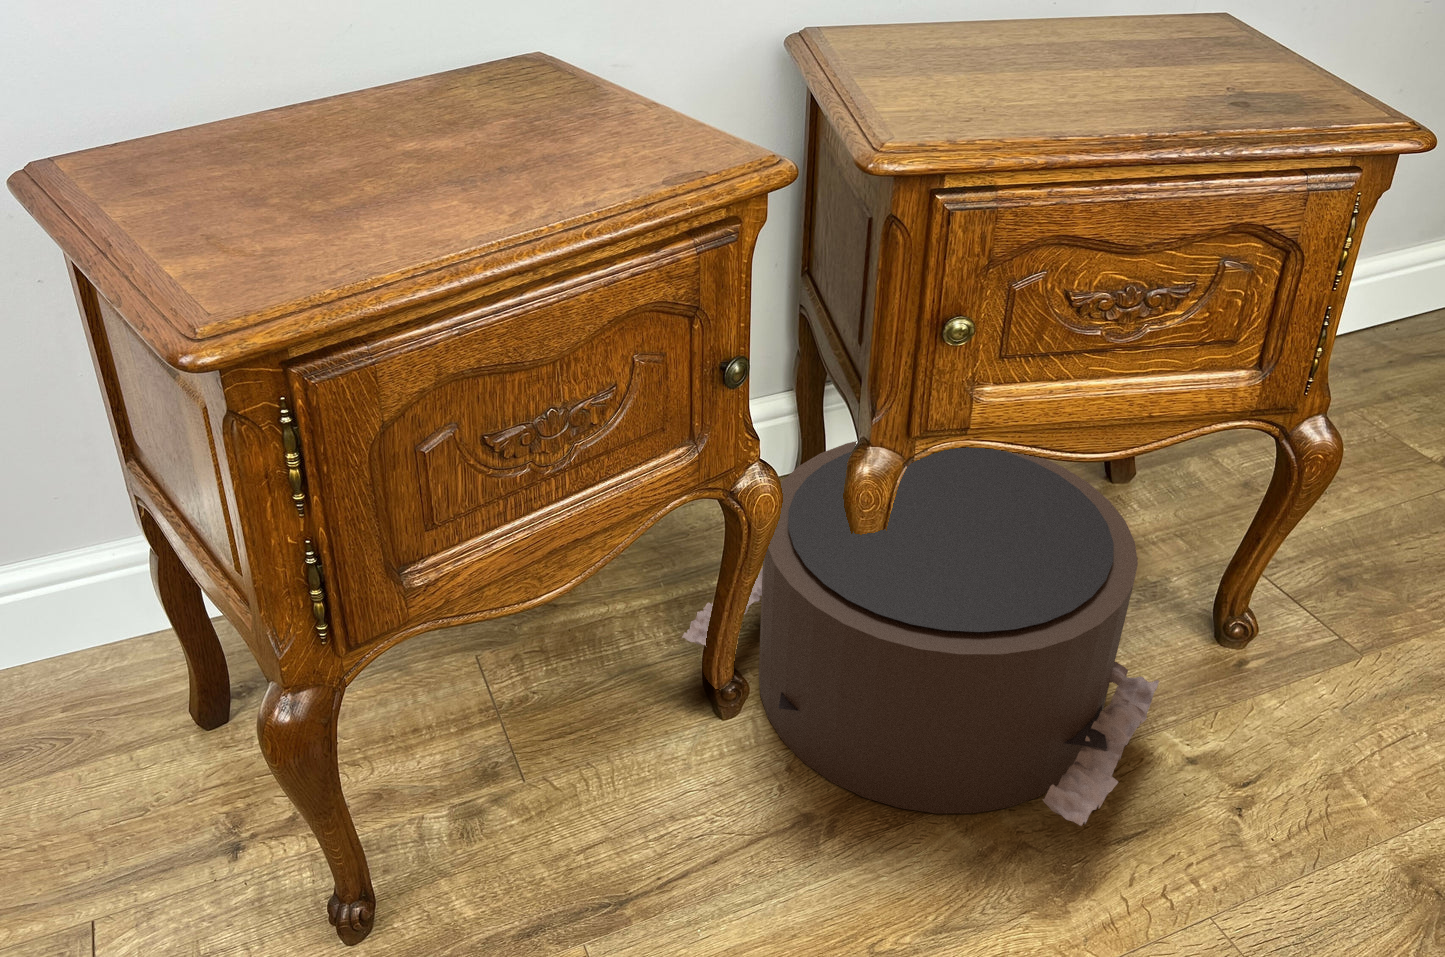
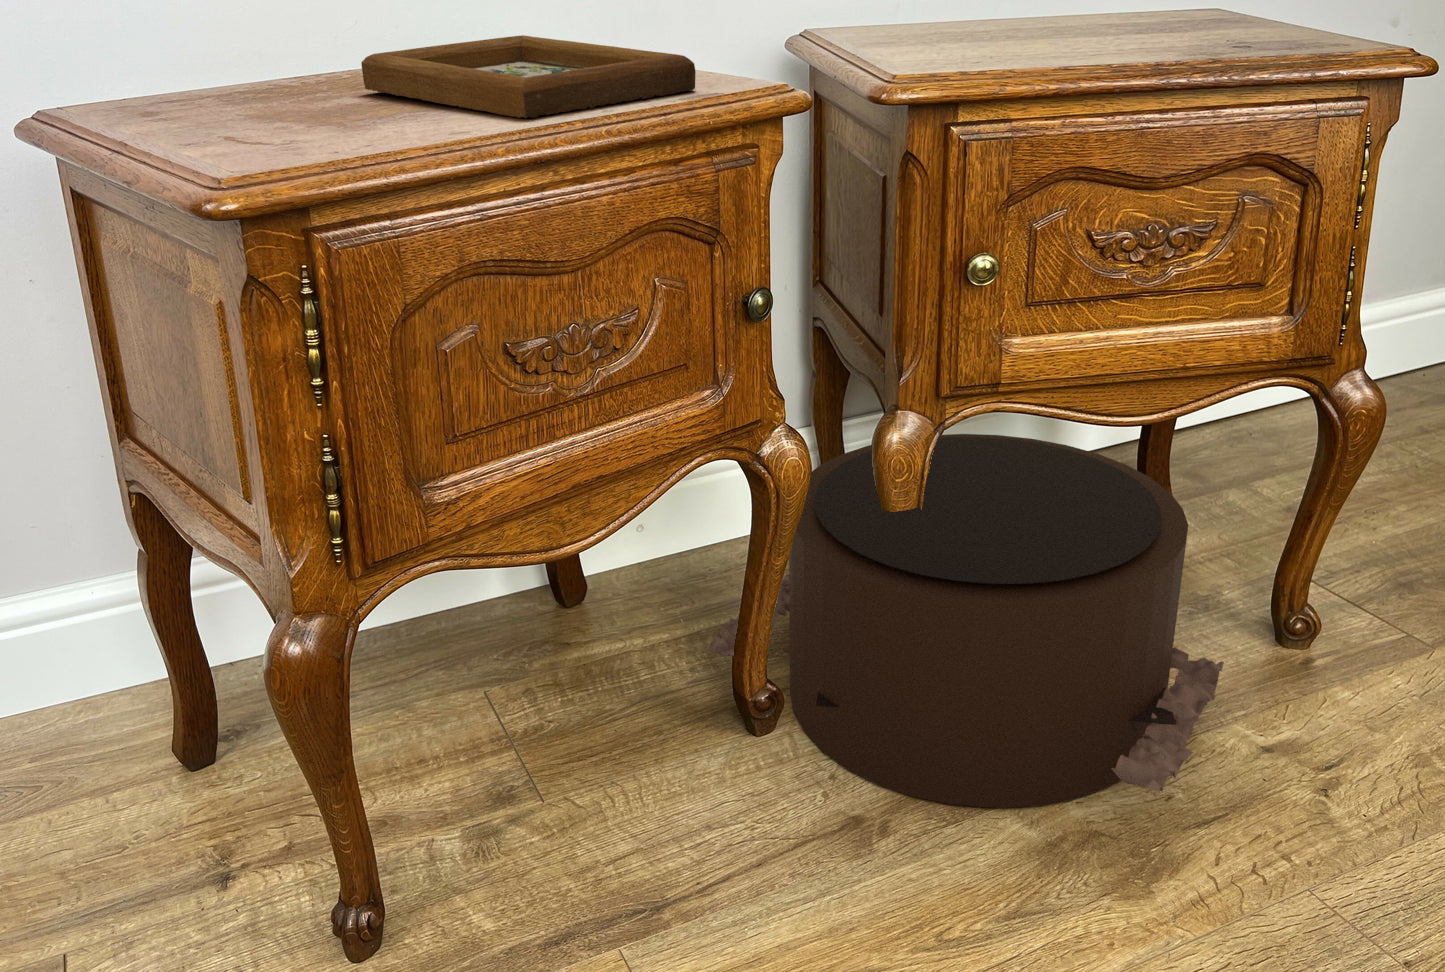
picture frame: none [356,66,685,214] -> present [361,35,696,118]

